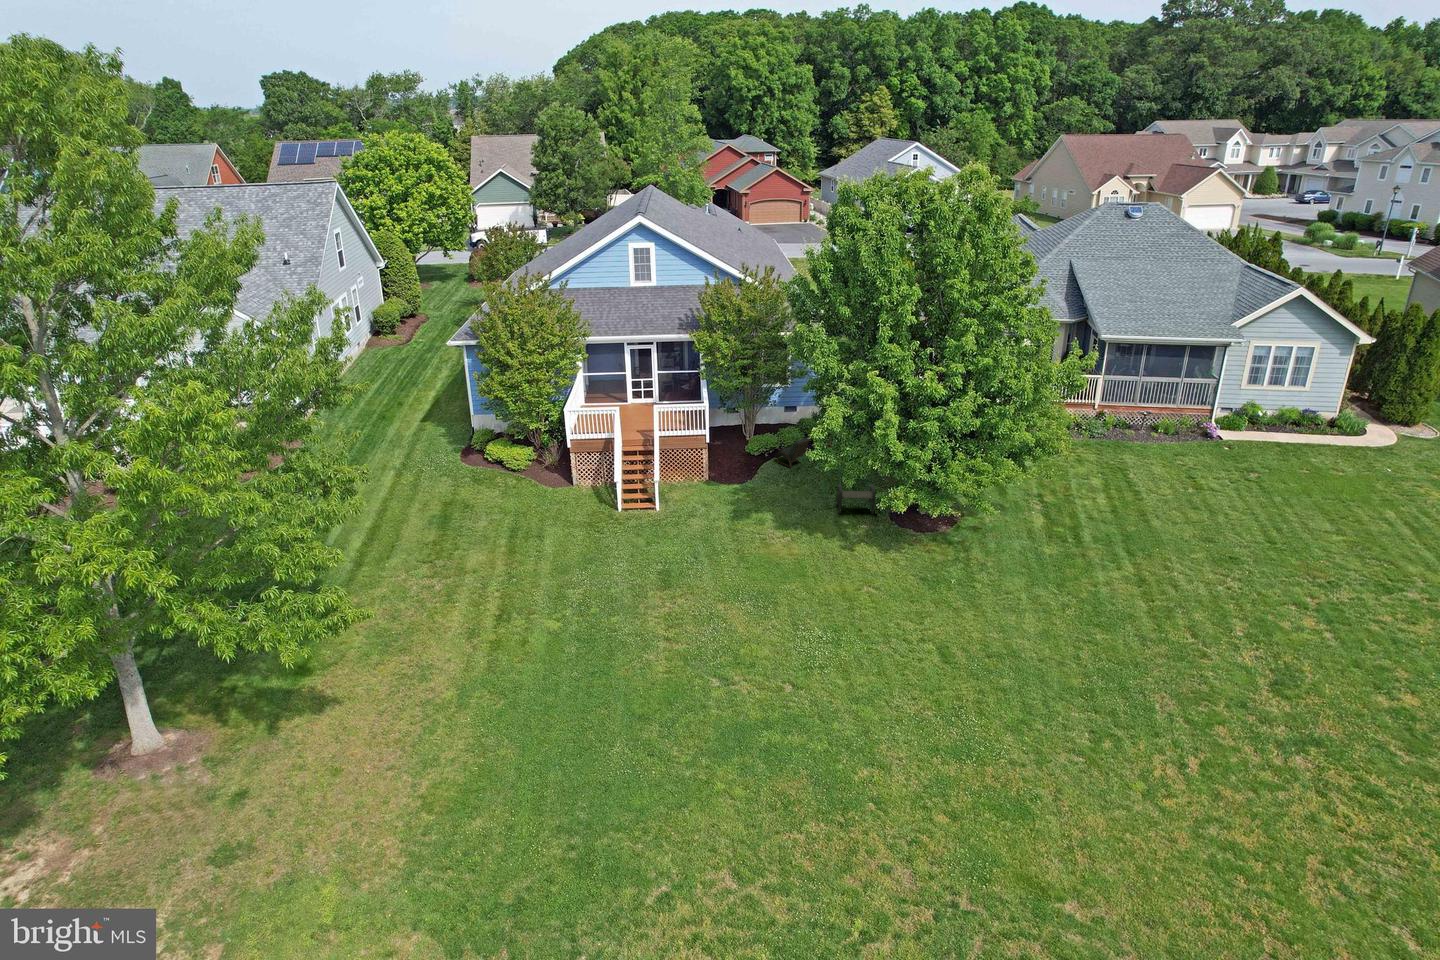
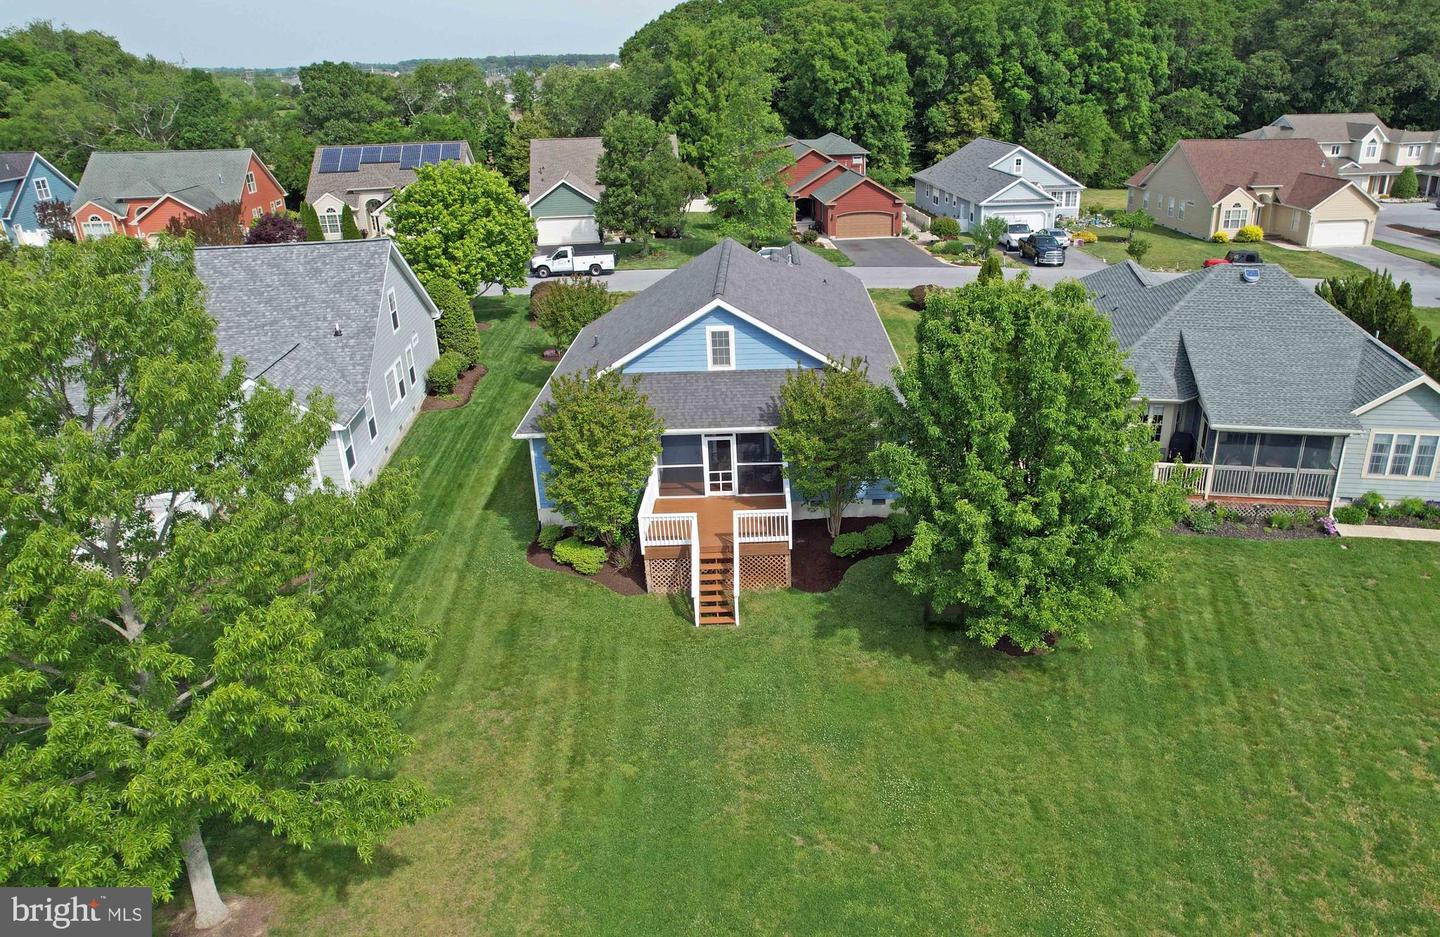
lounge chair: present [777,438,809,468] -> none [859,539,894,571]

